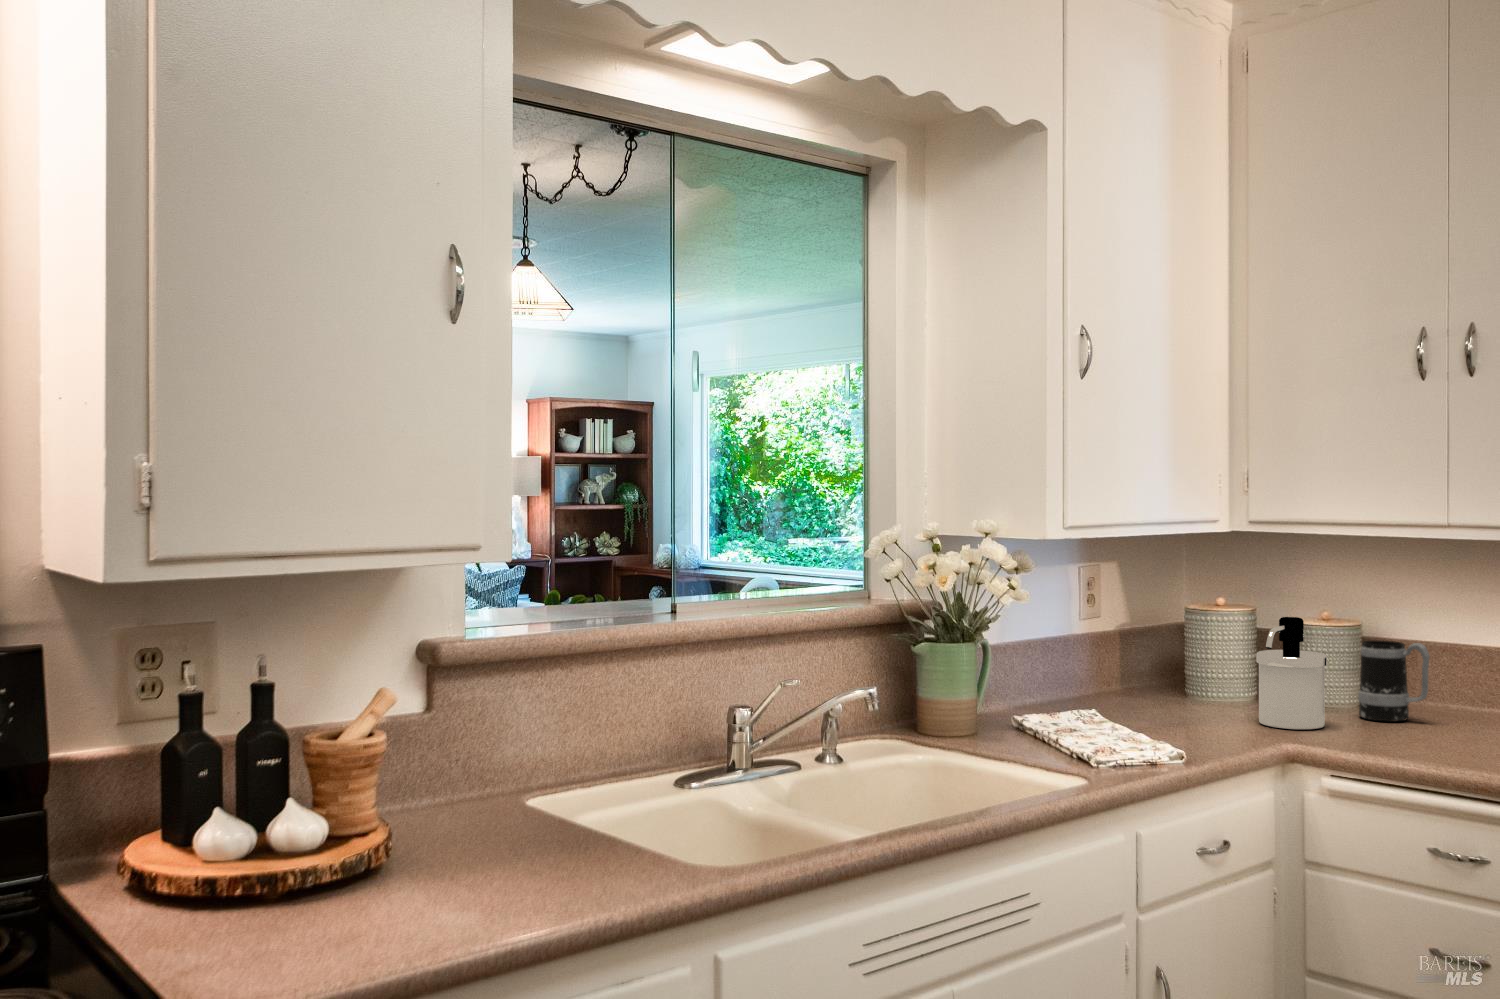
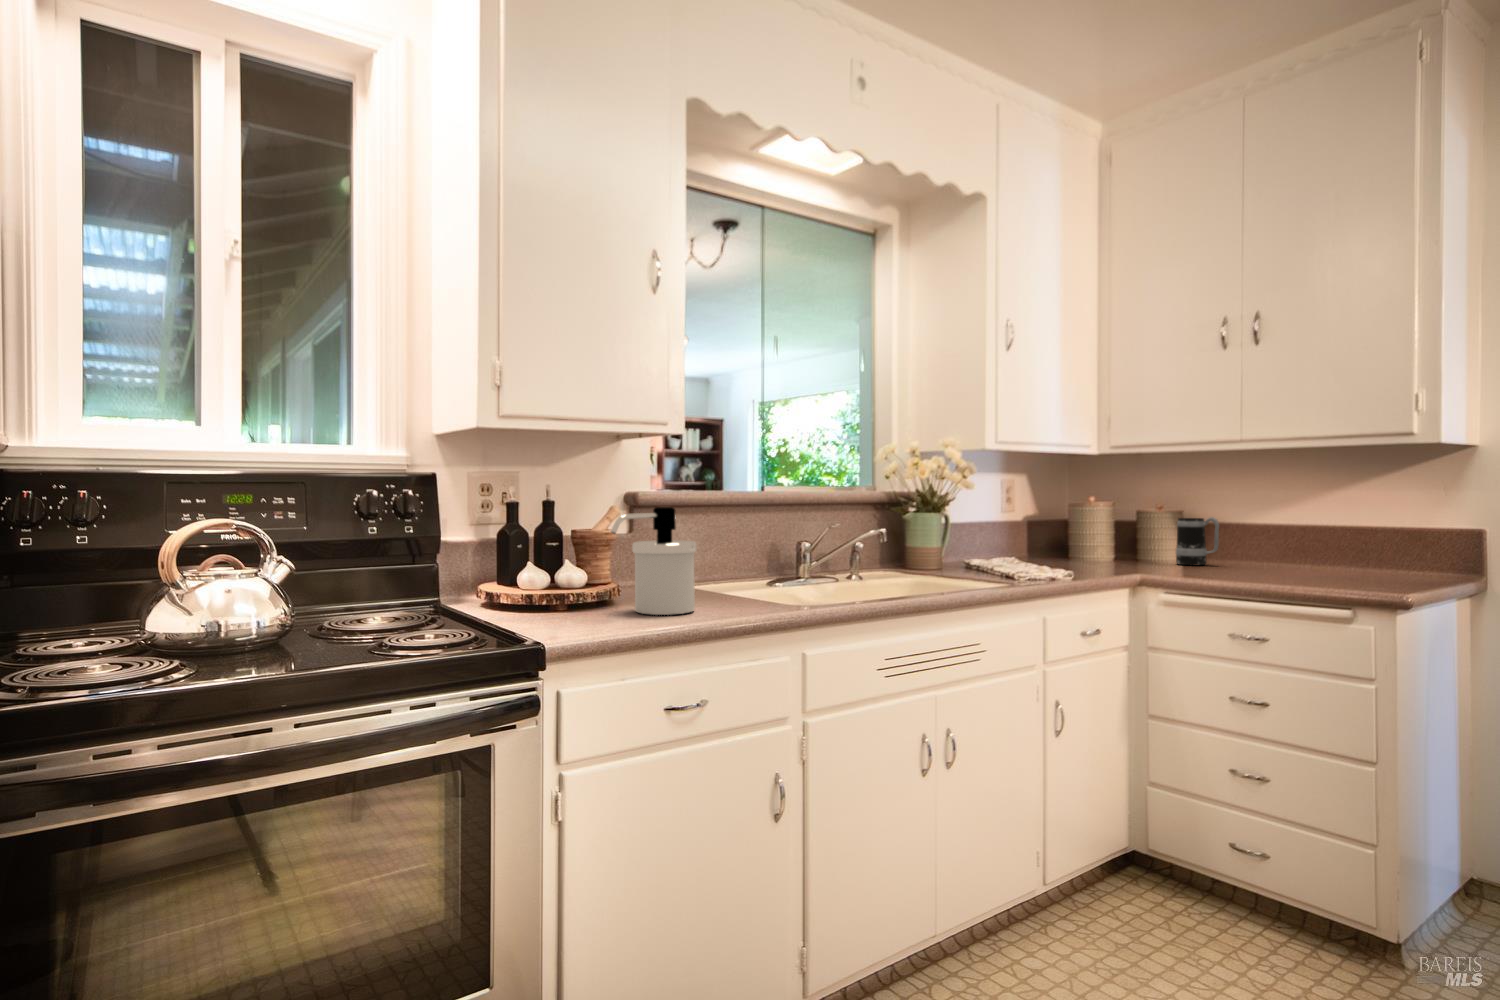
soap dispenser: present [1256,617,1327,729] -> present [611,507,697,615]

